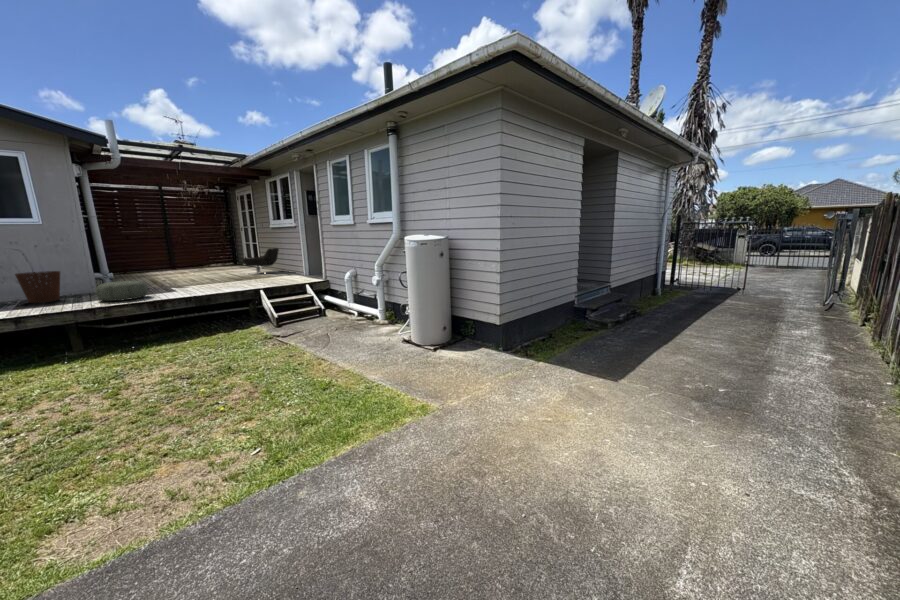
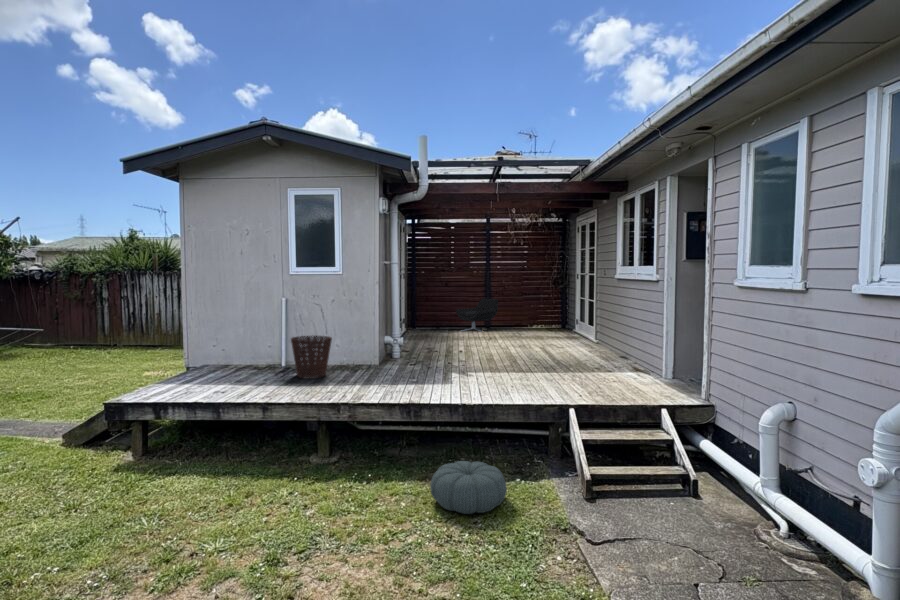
lounge chair: present [242,248,279,273] -> present [456,298,498,331]
pouf: present [95,281,148,301] -> present [430,461,507,514]

